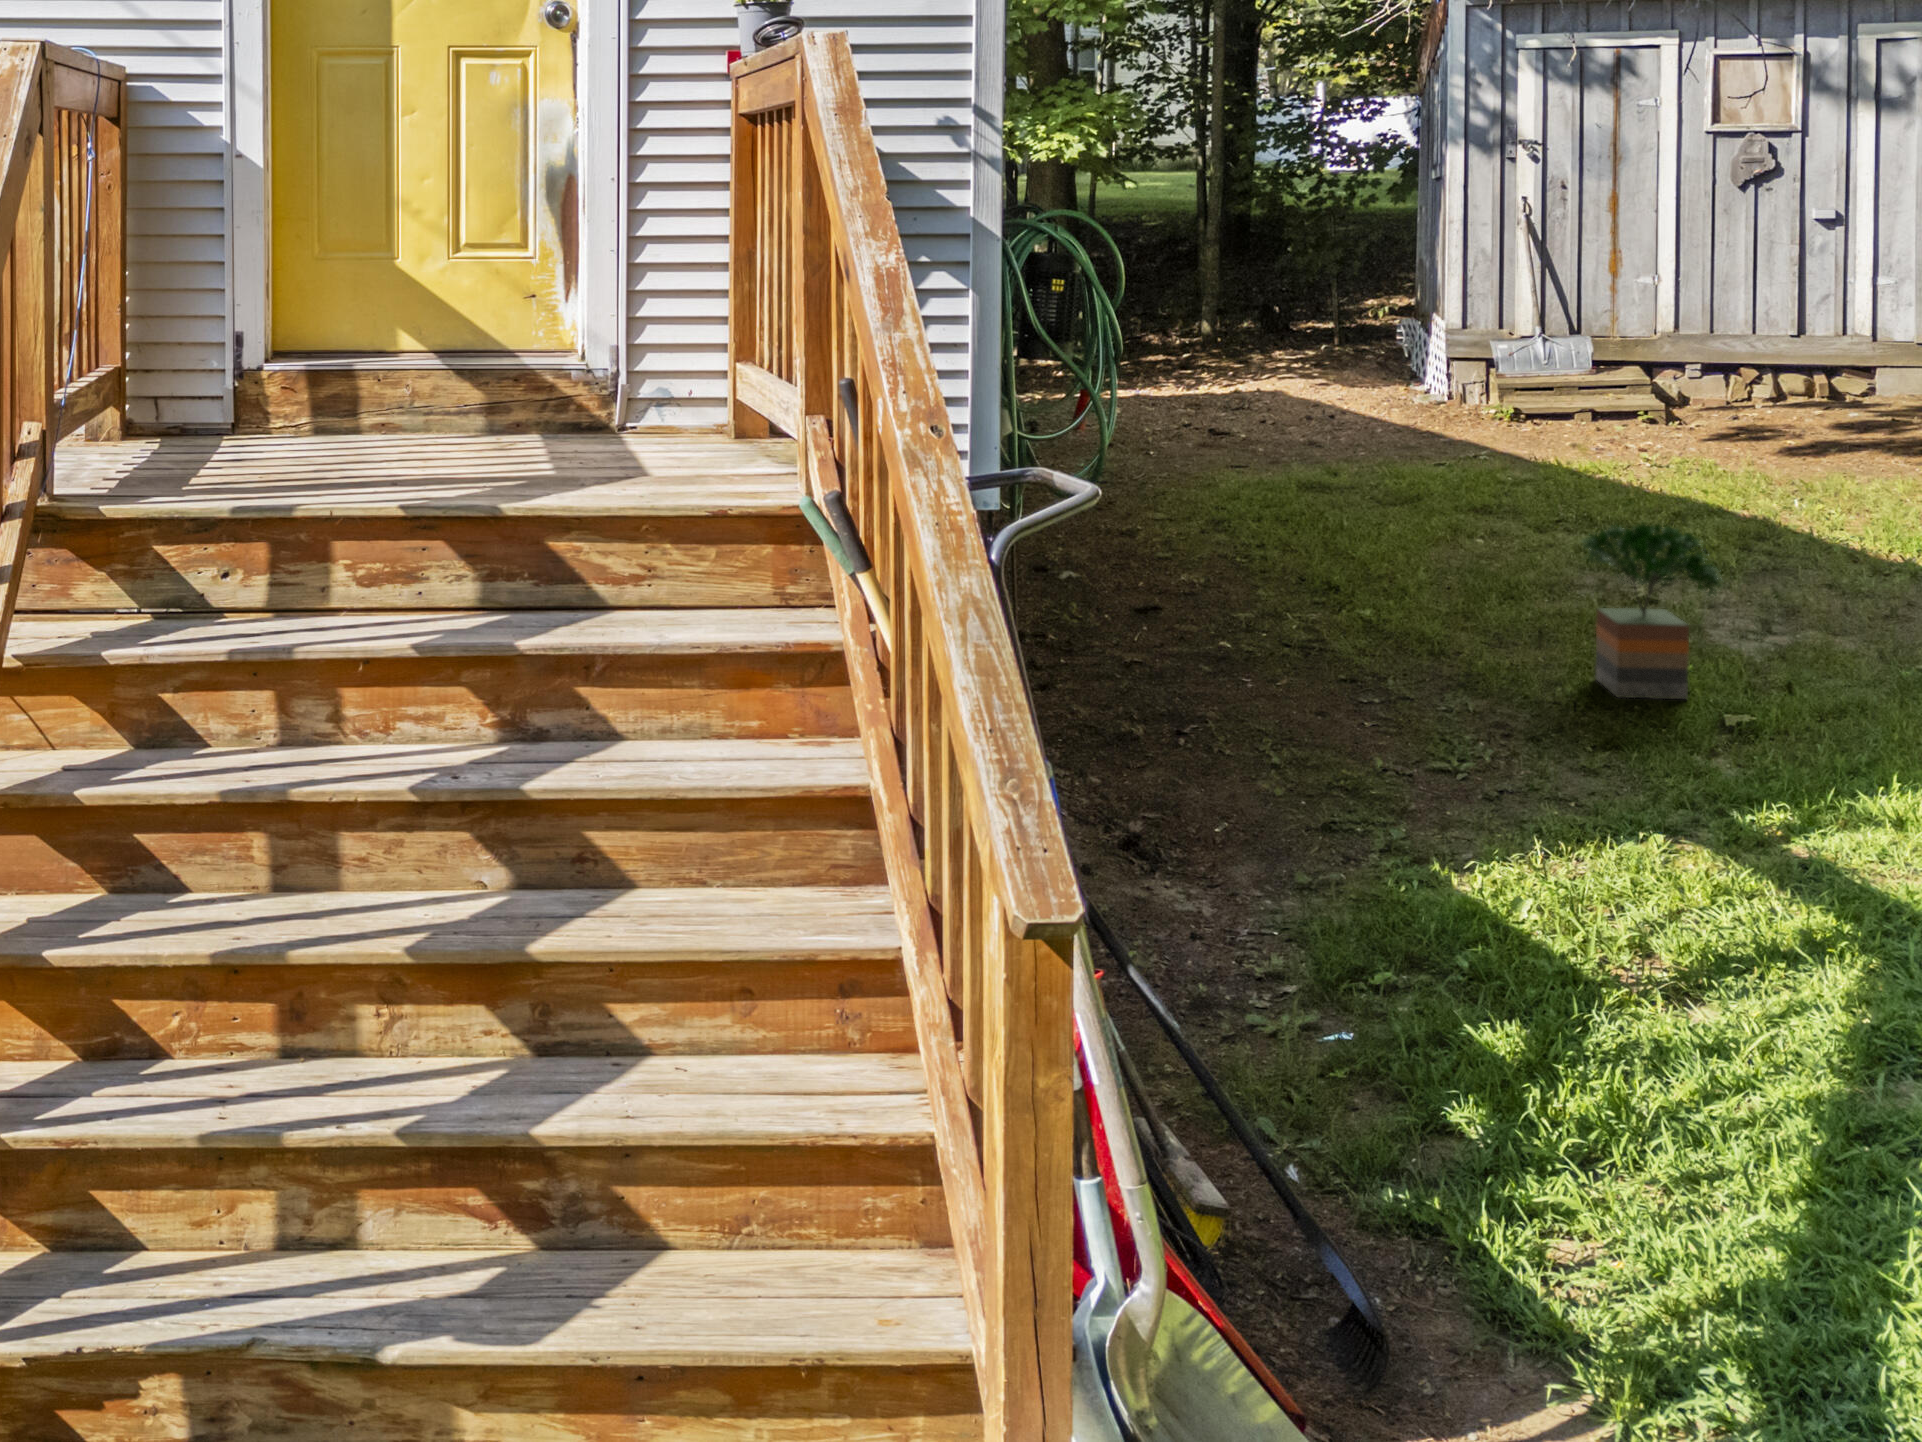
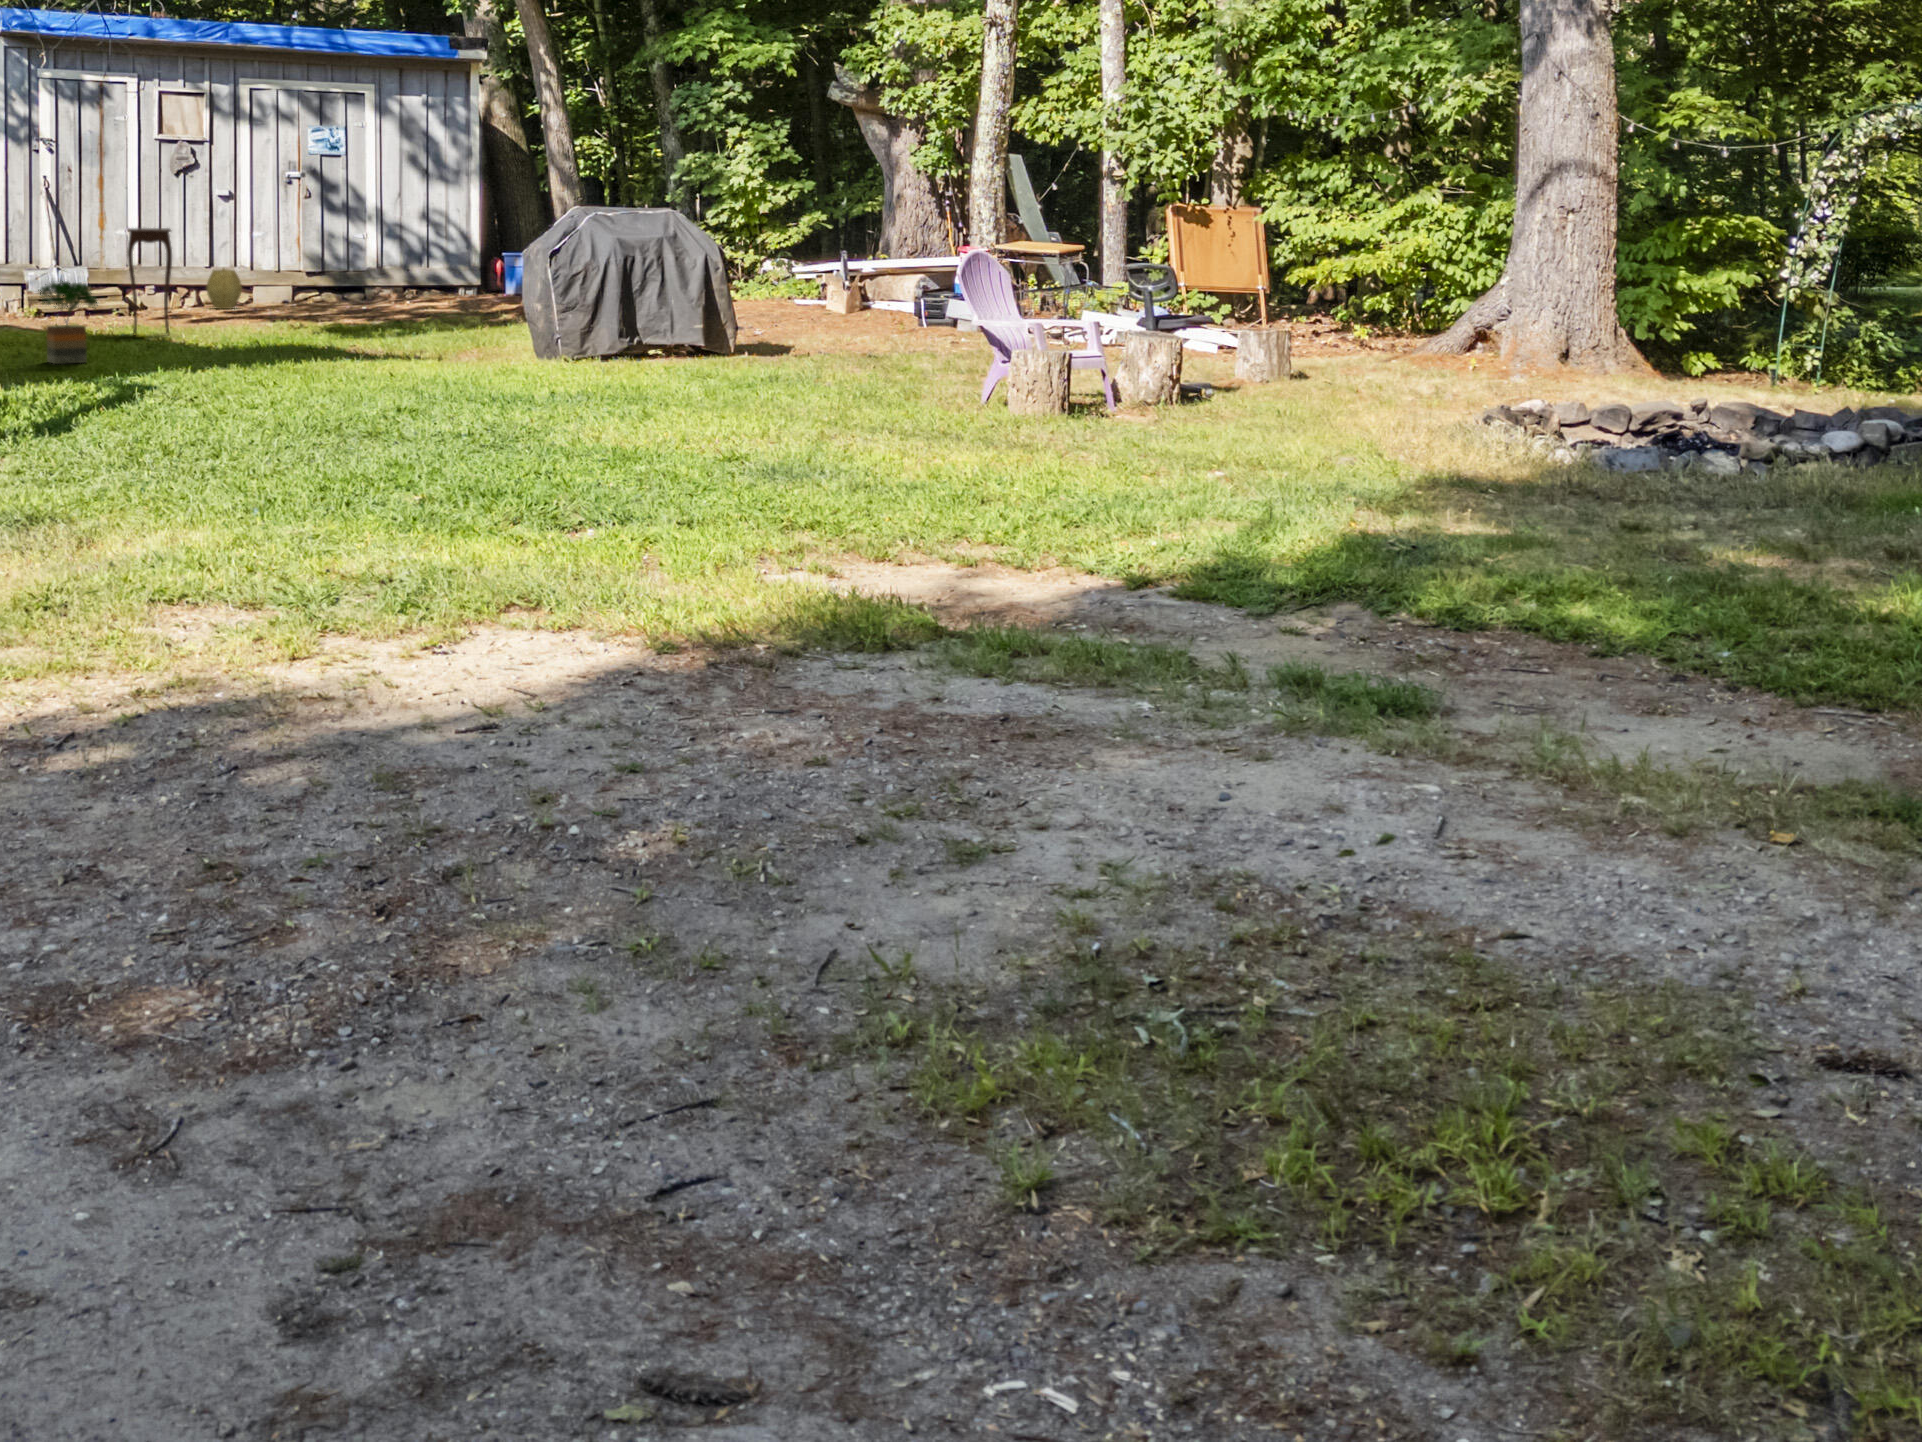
side table: none [1714,340,1817,547] -> present [127,228,172,334]
woven basket: none [1810,356,1881,428] -> present [207,268,242,309]

